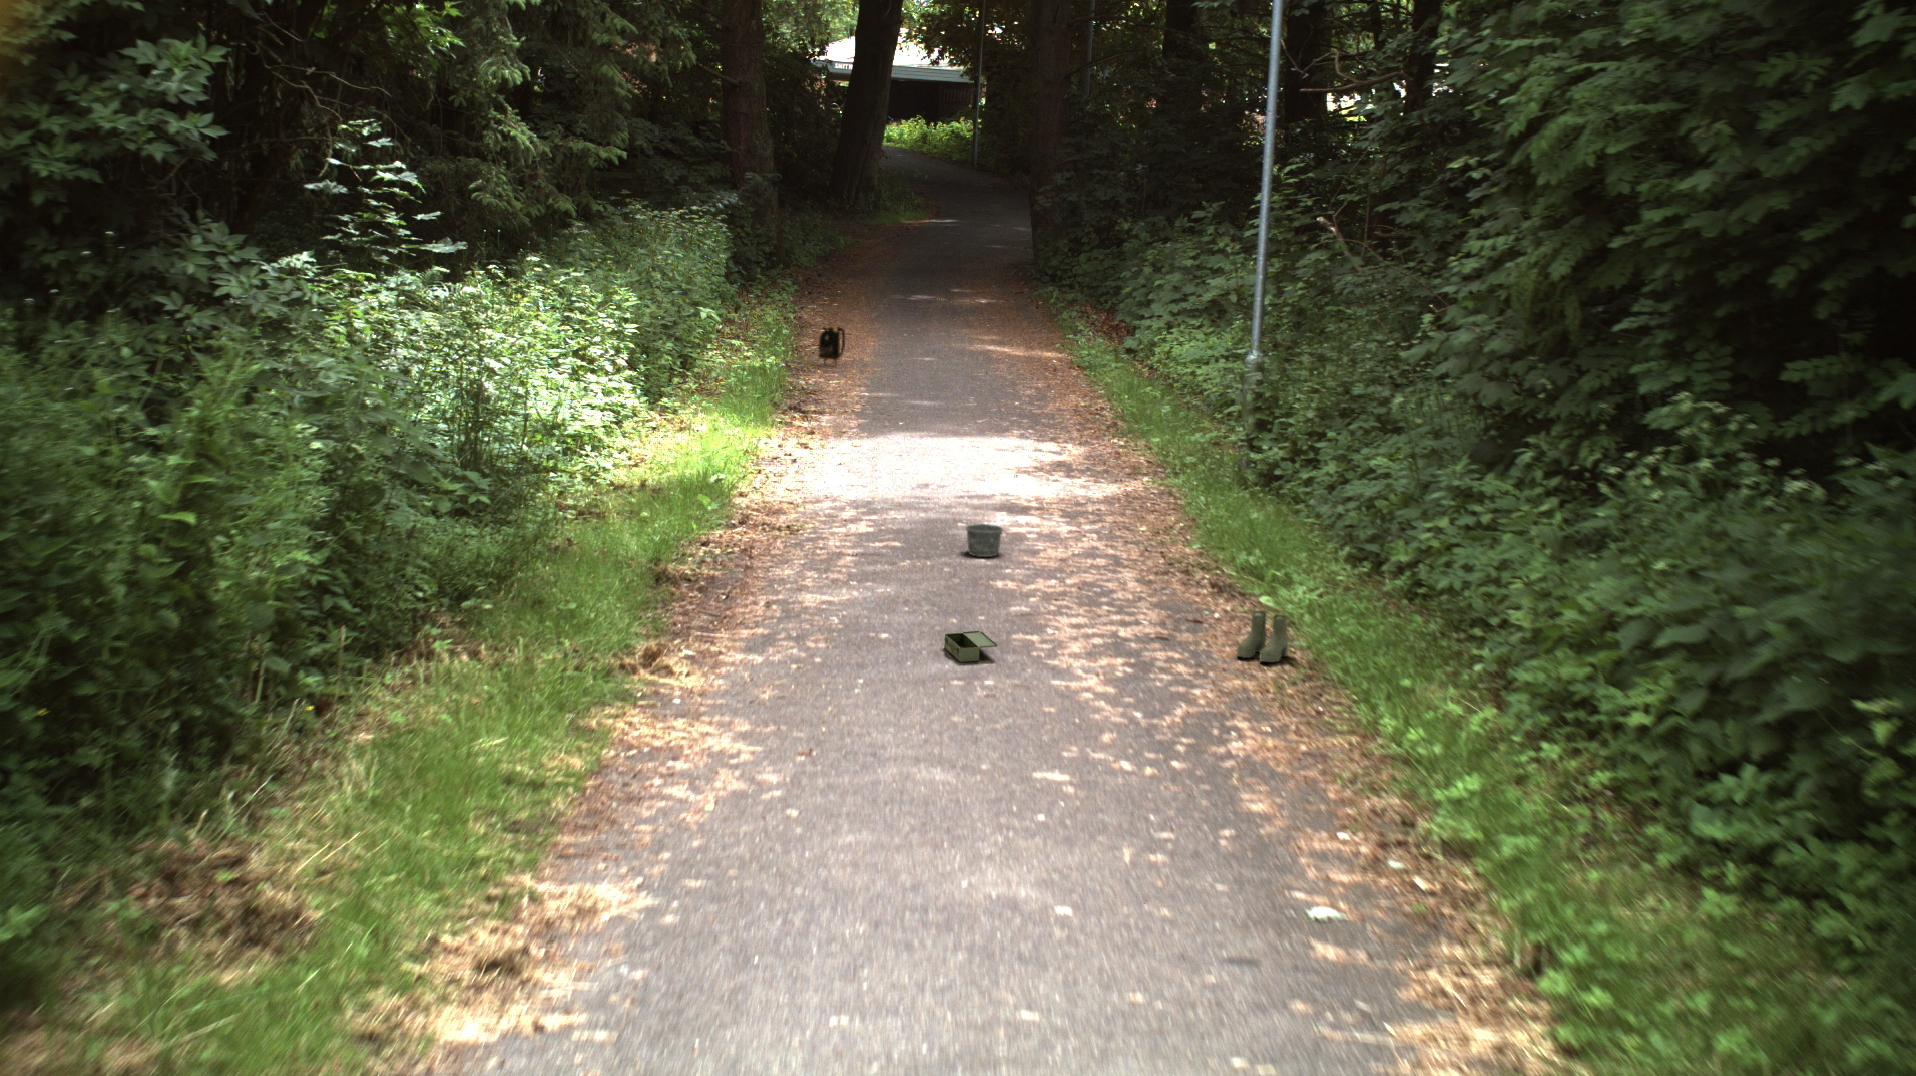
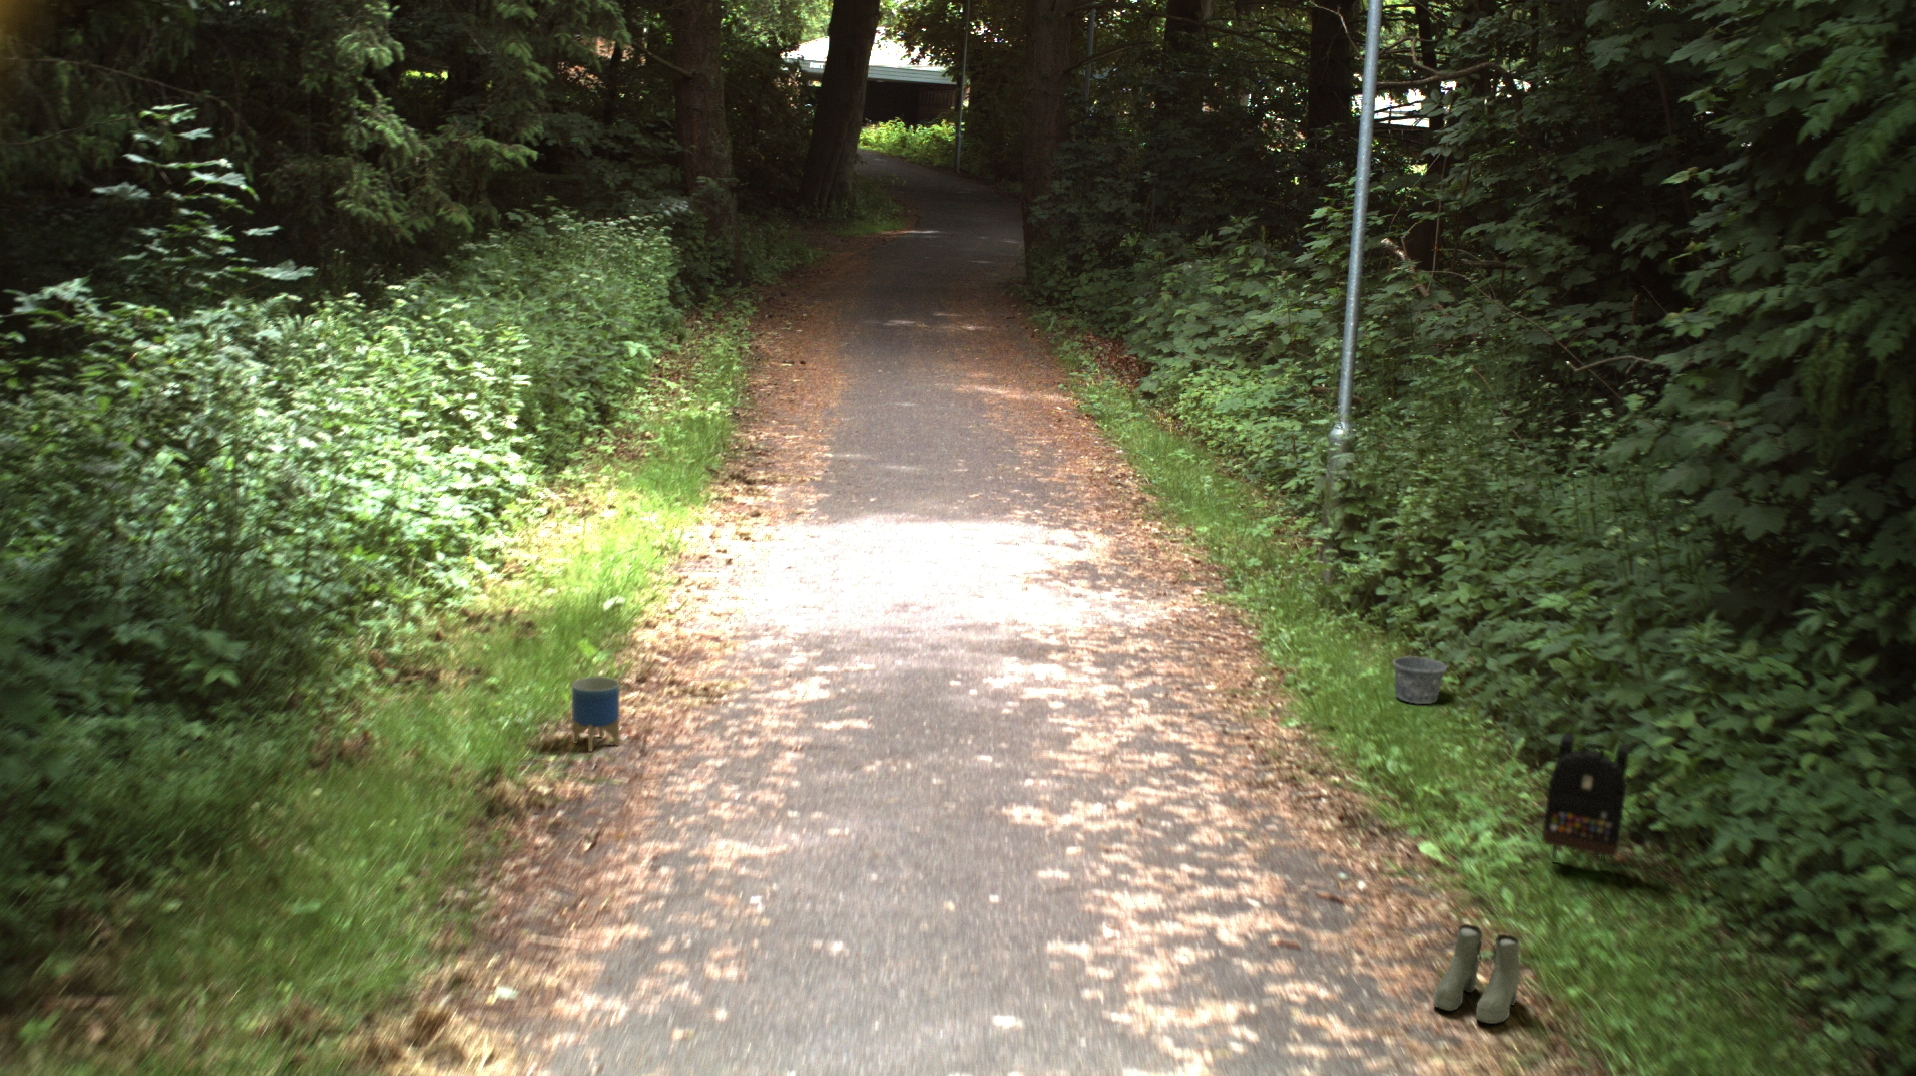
backpack: present [818,328,845,363] -> present [1542,733,1630,864]
planter: none [704,507,735,554] -> present [572,677,619,752]
bucket: present [965,523,1003,557] -> present [1393,655,1447,704]
toolbox: present [944,631,997,662] -> none [939,958,1032,1033]

